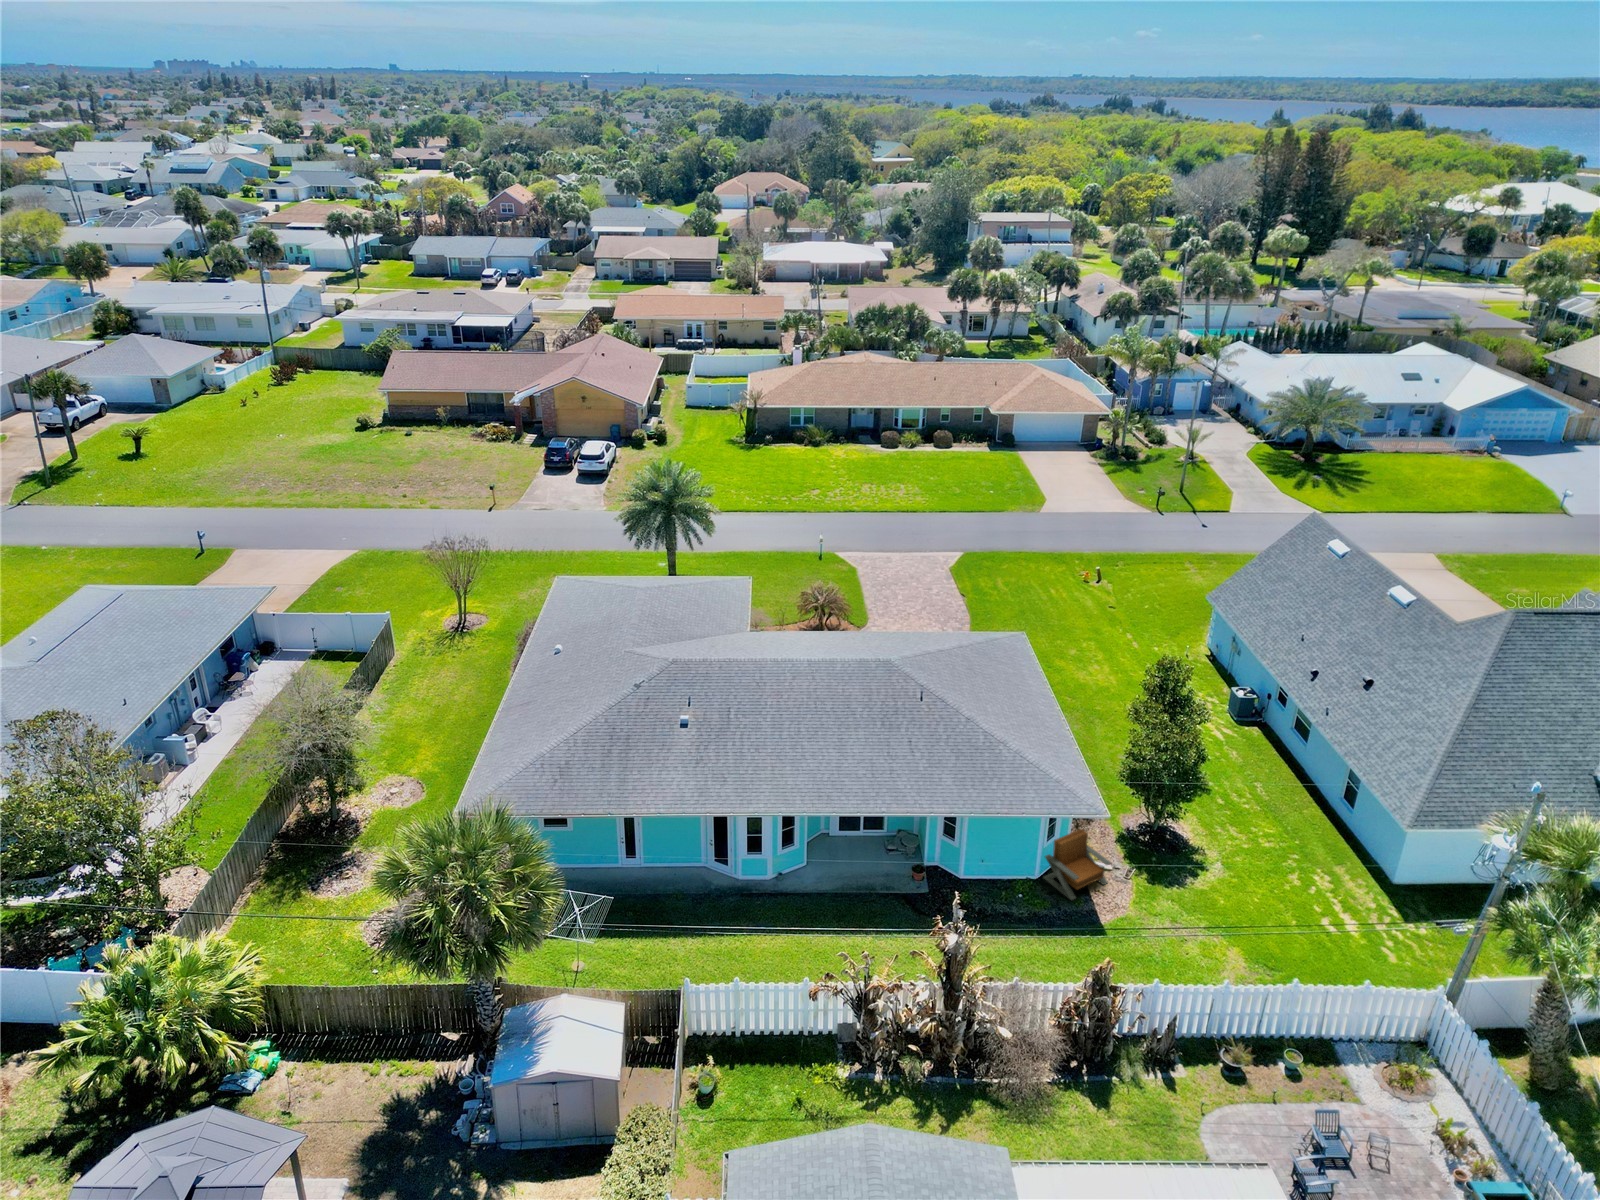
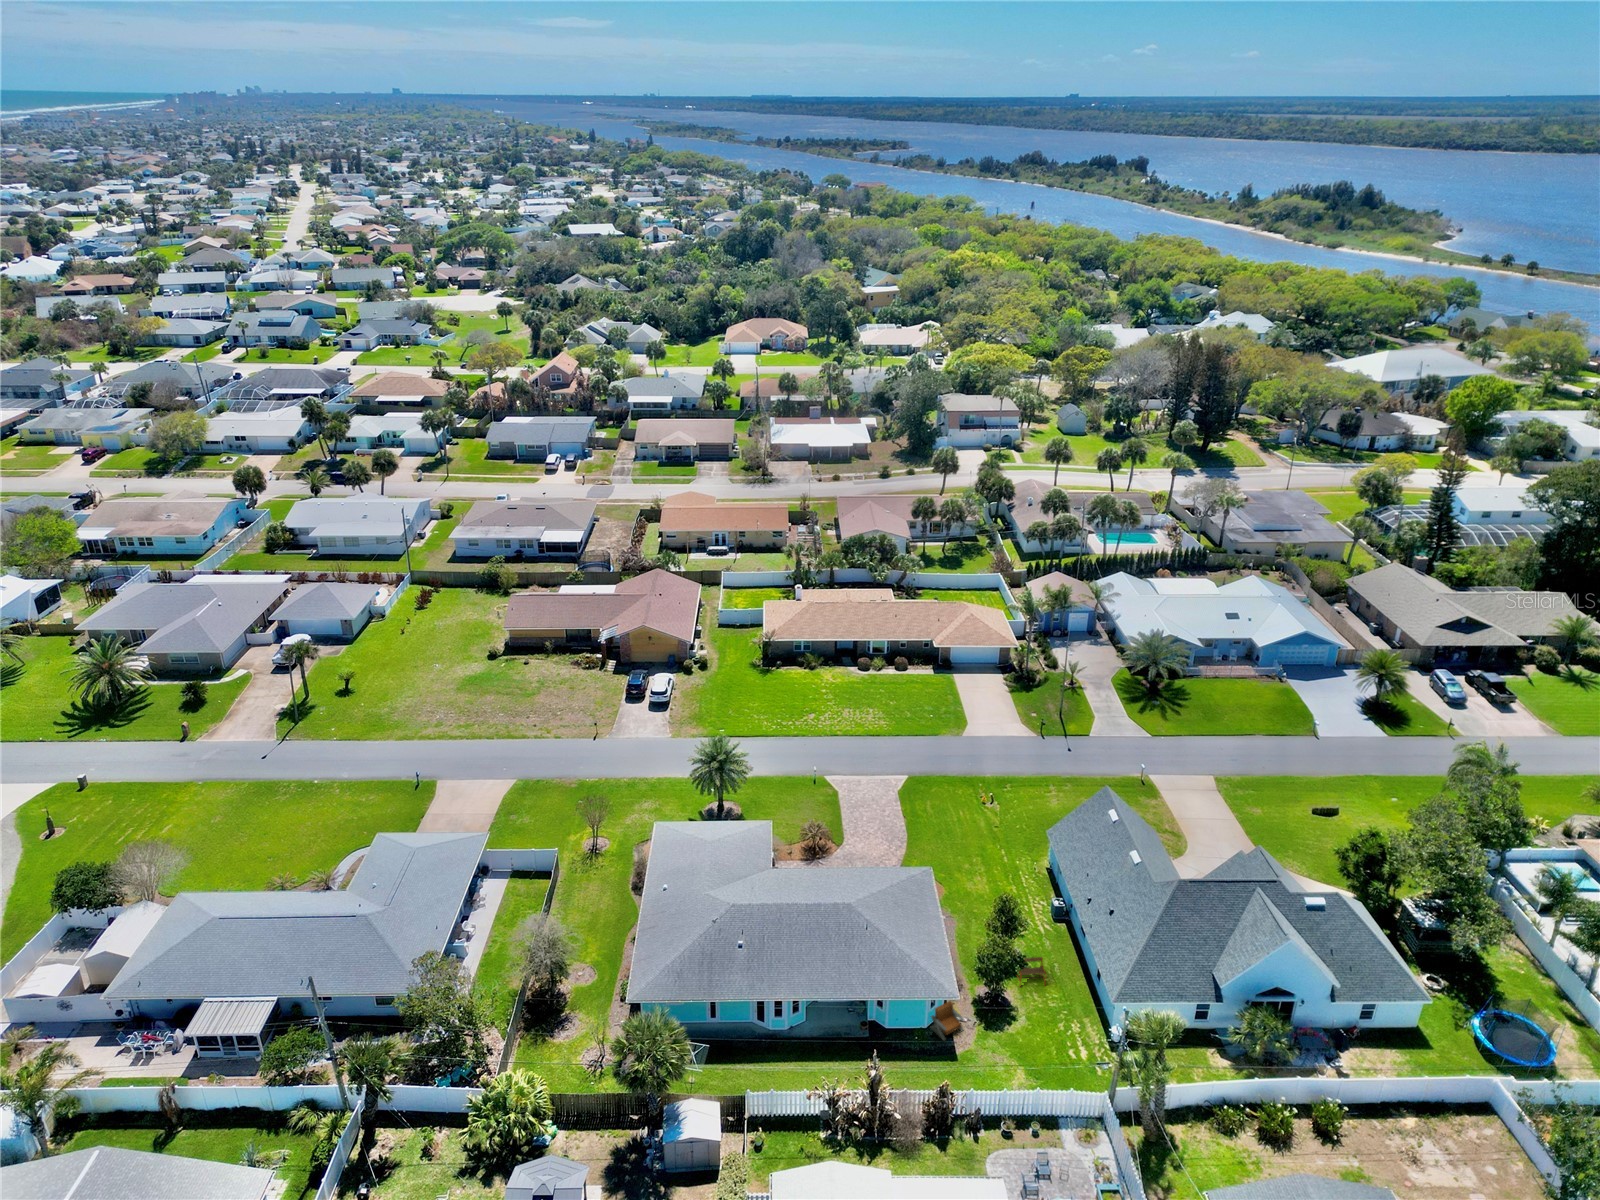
bench: none [1190,762,1250,815] -> present [1017,957,1046,986]

